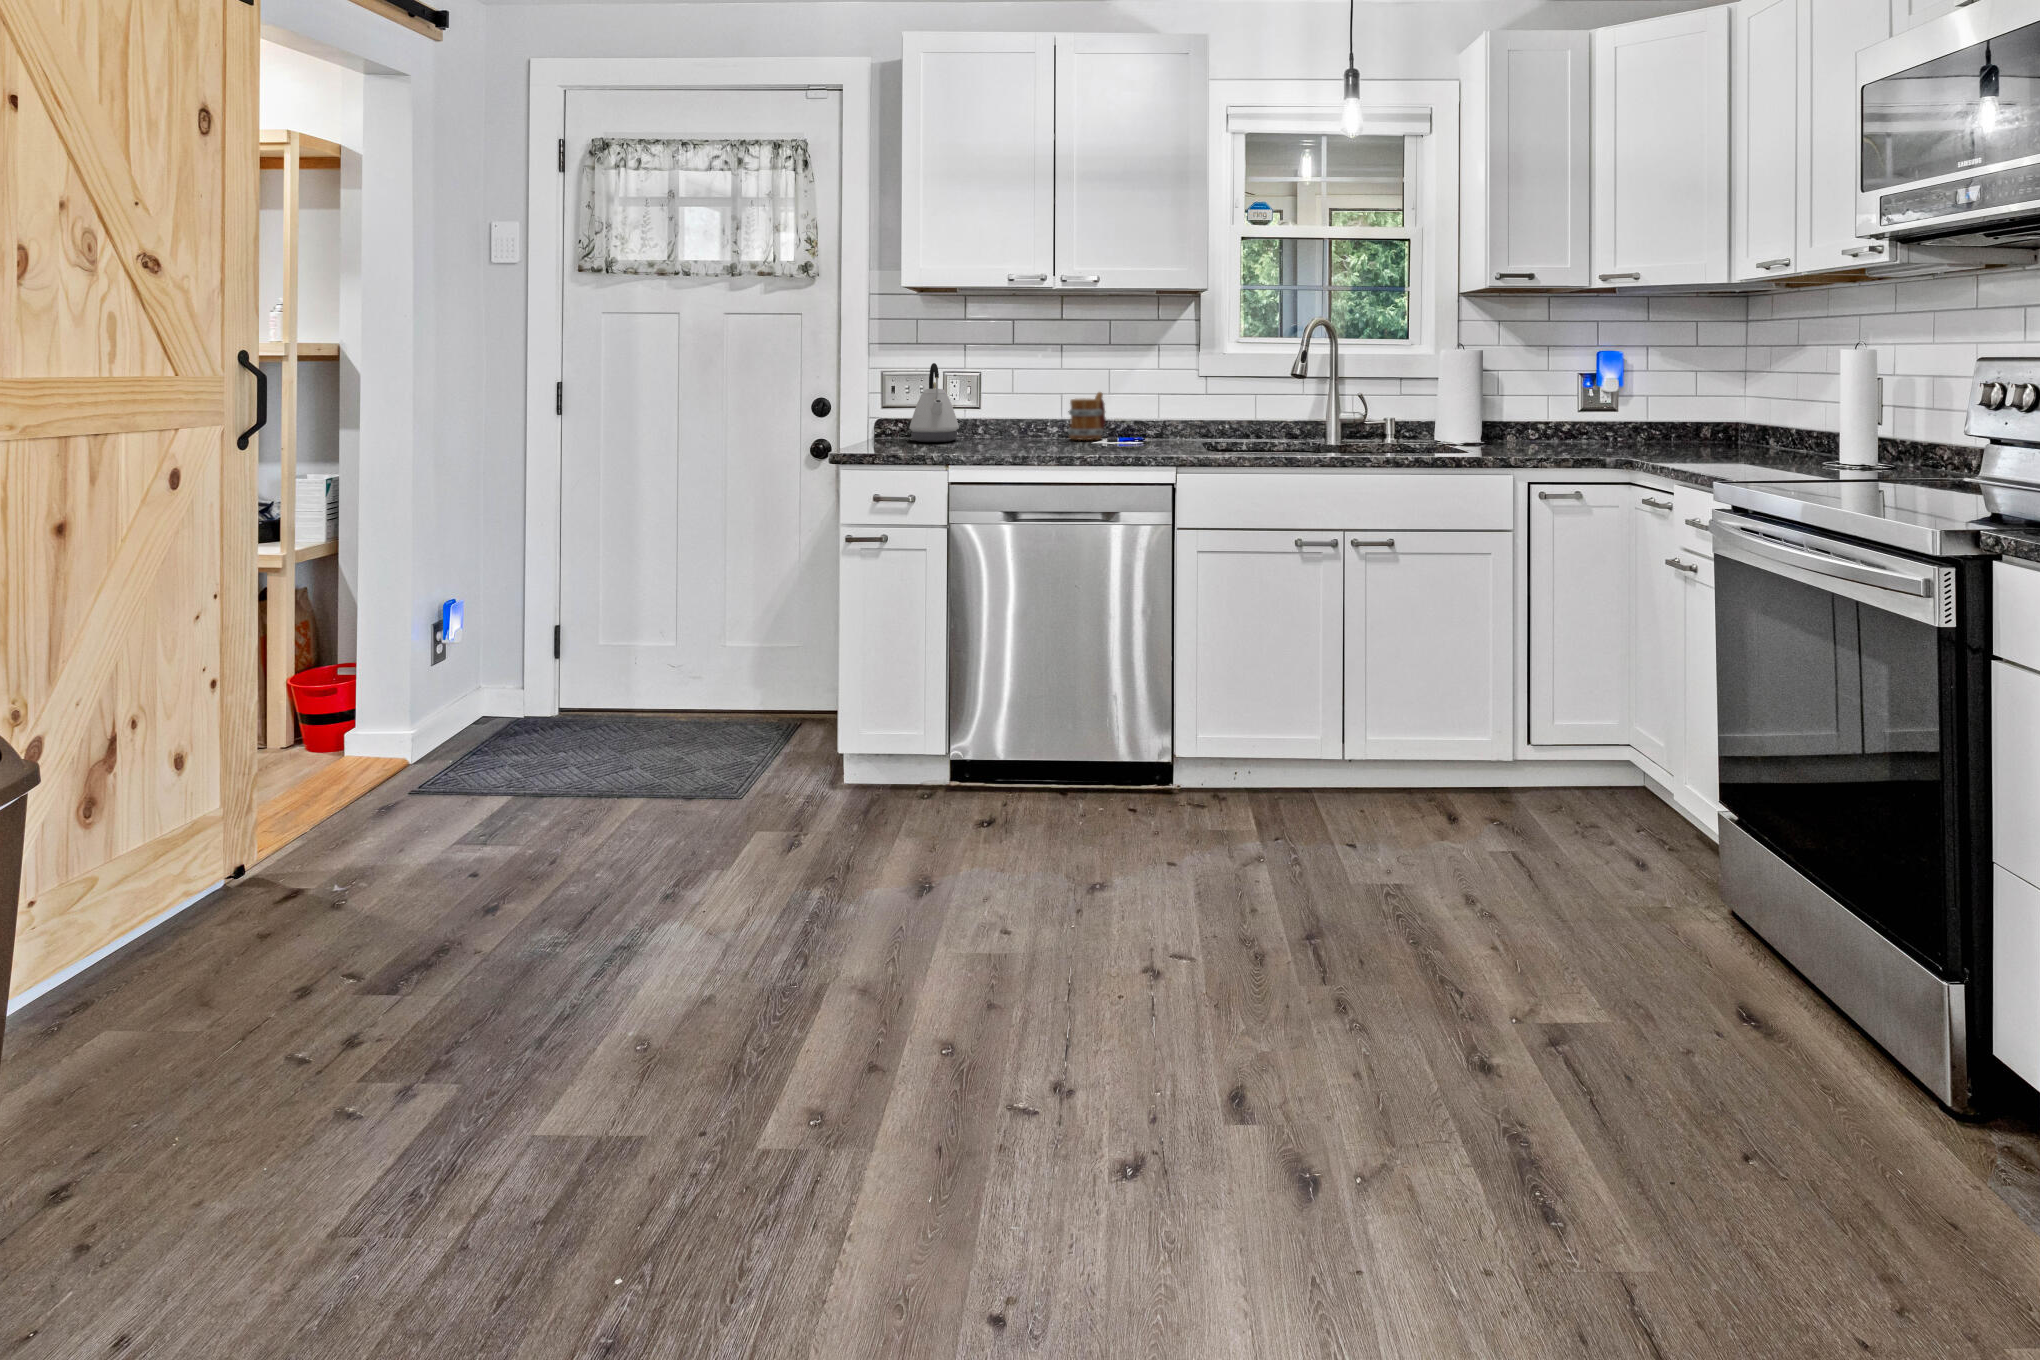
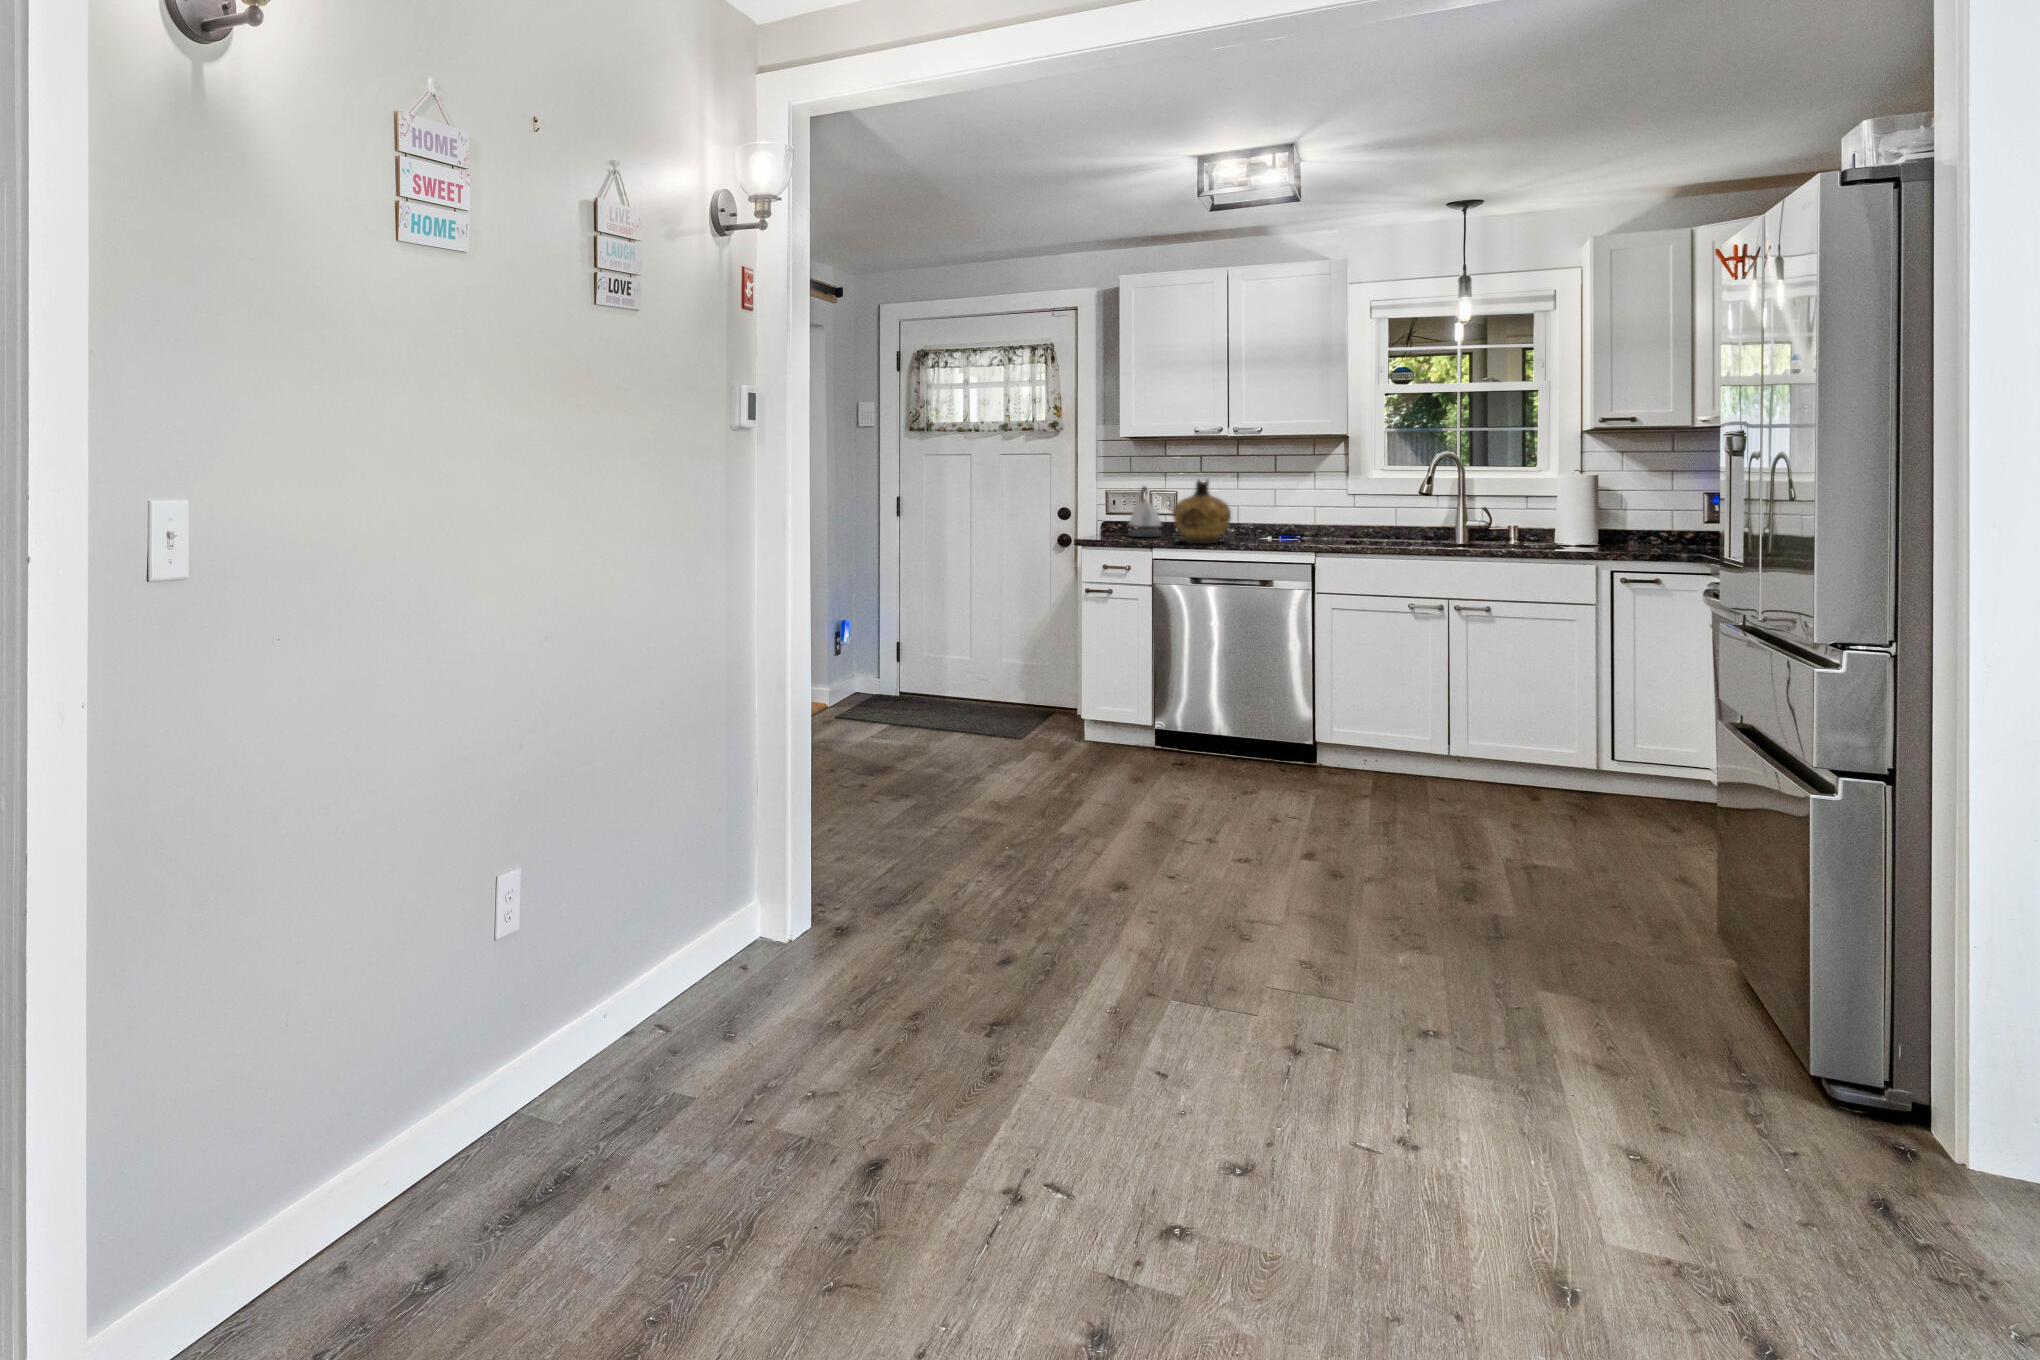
ceramic jug: none [974,352,1054,452] -> present [1173,480,1231,543]
mug: present [1068,392,1106,439] -> none [1243,505,1274,538]

